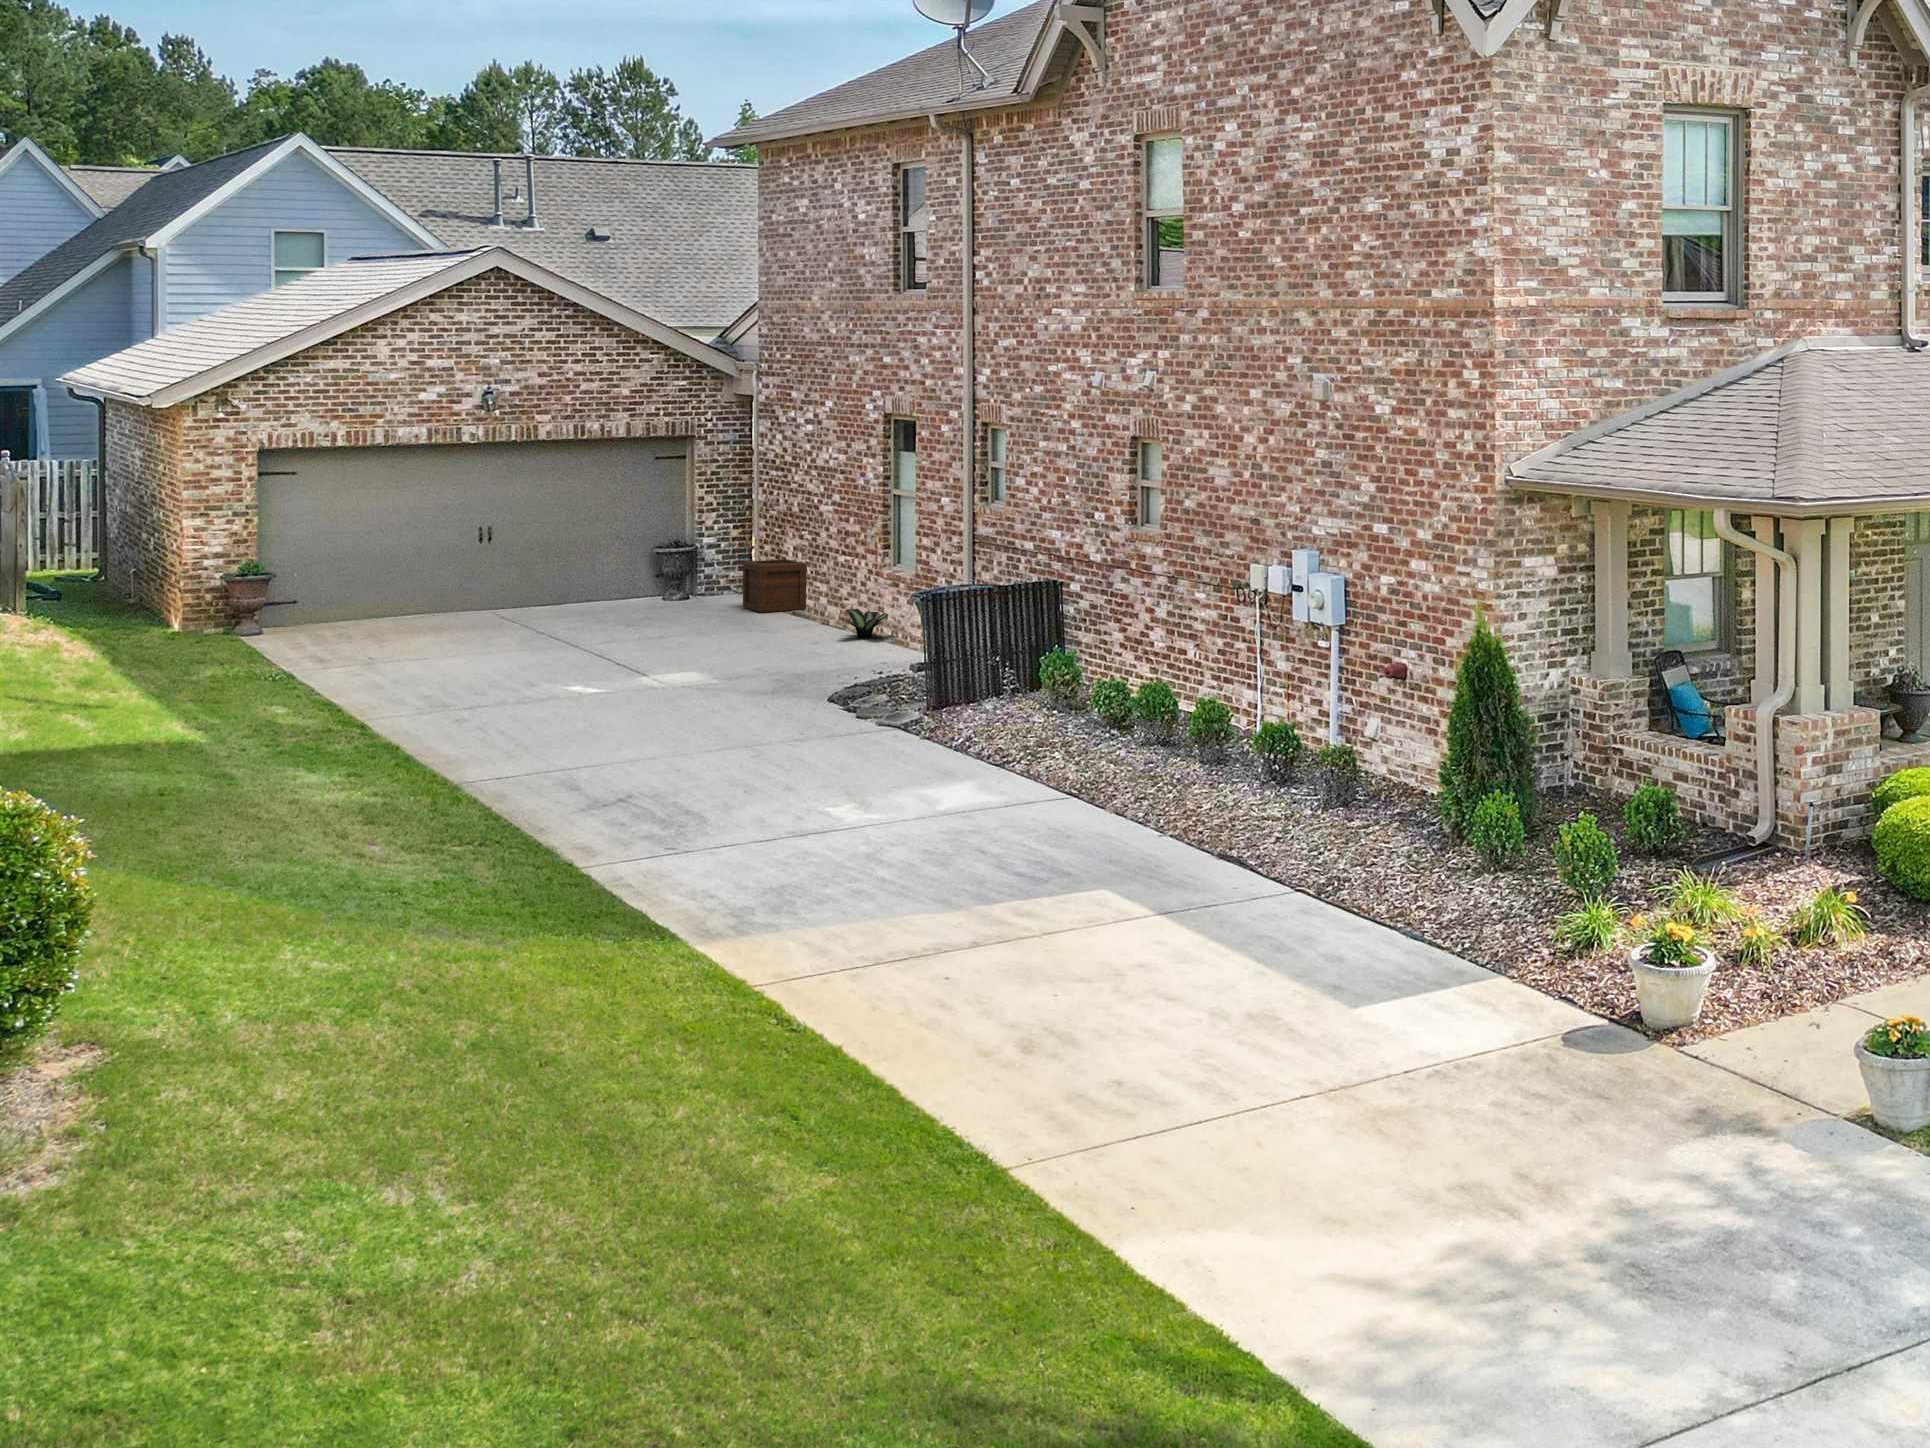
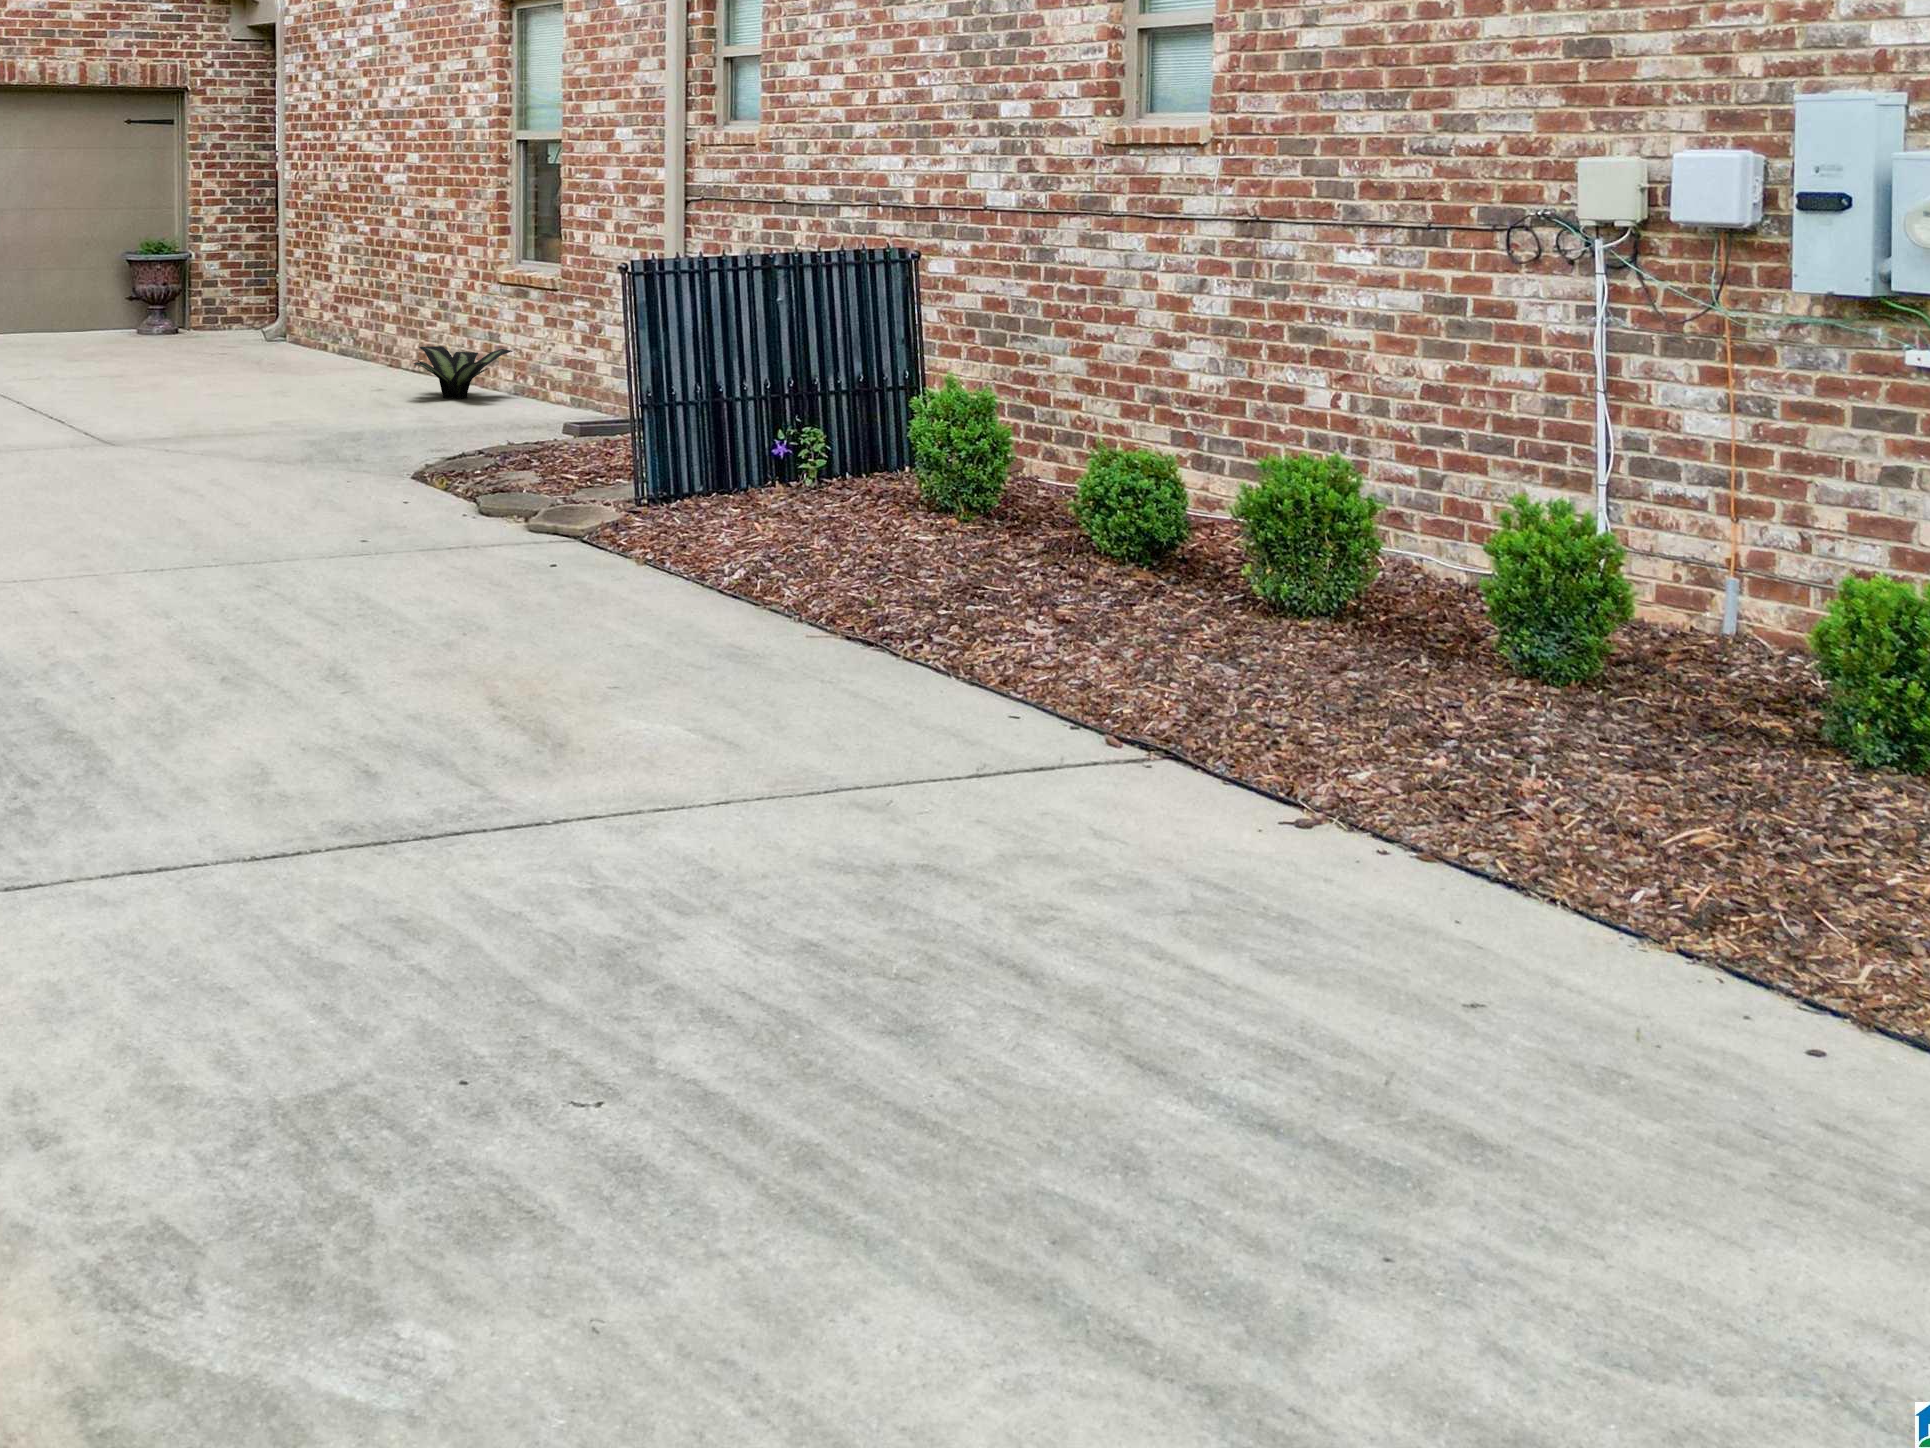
wooden crate: present [743,559,807,613] -> none [250,274,351,358]

